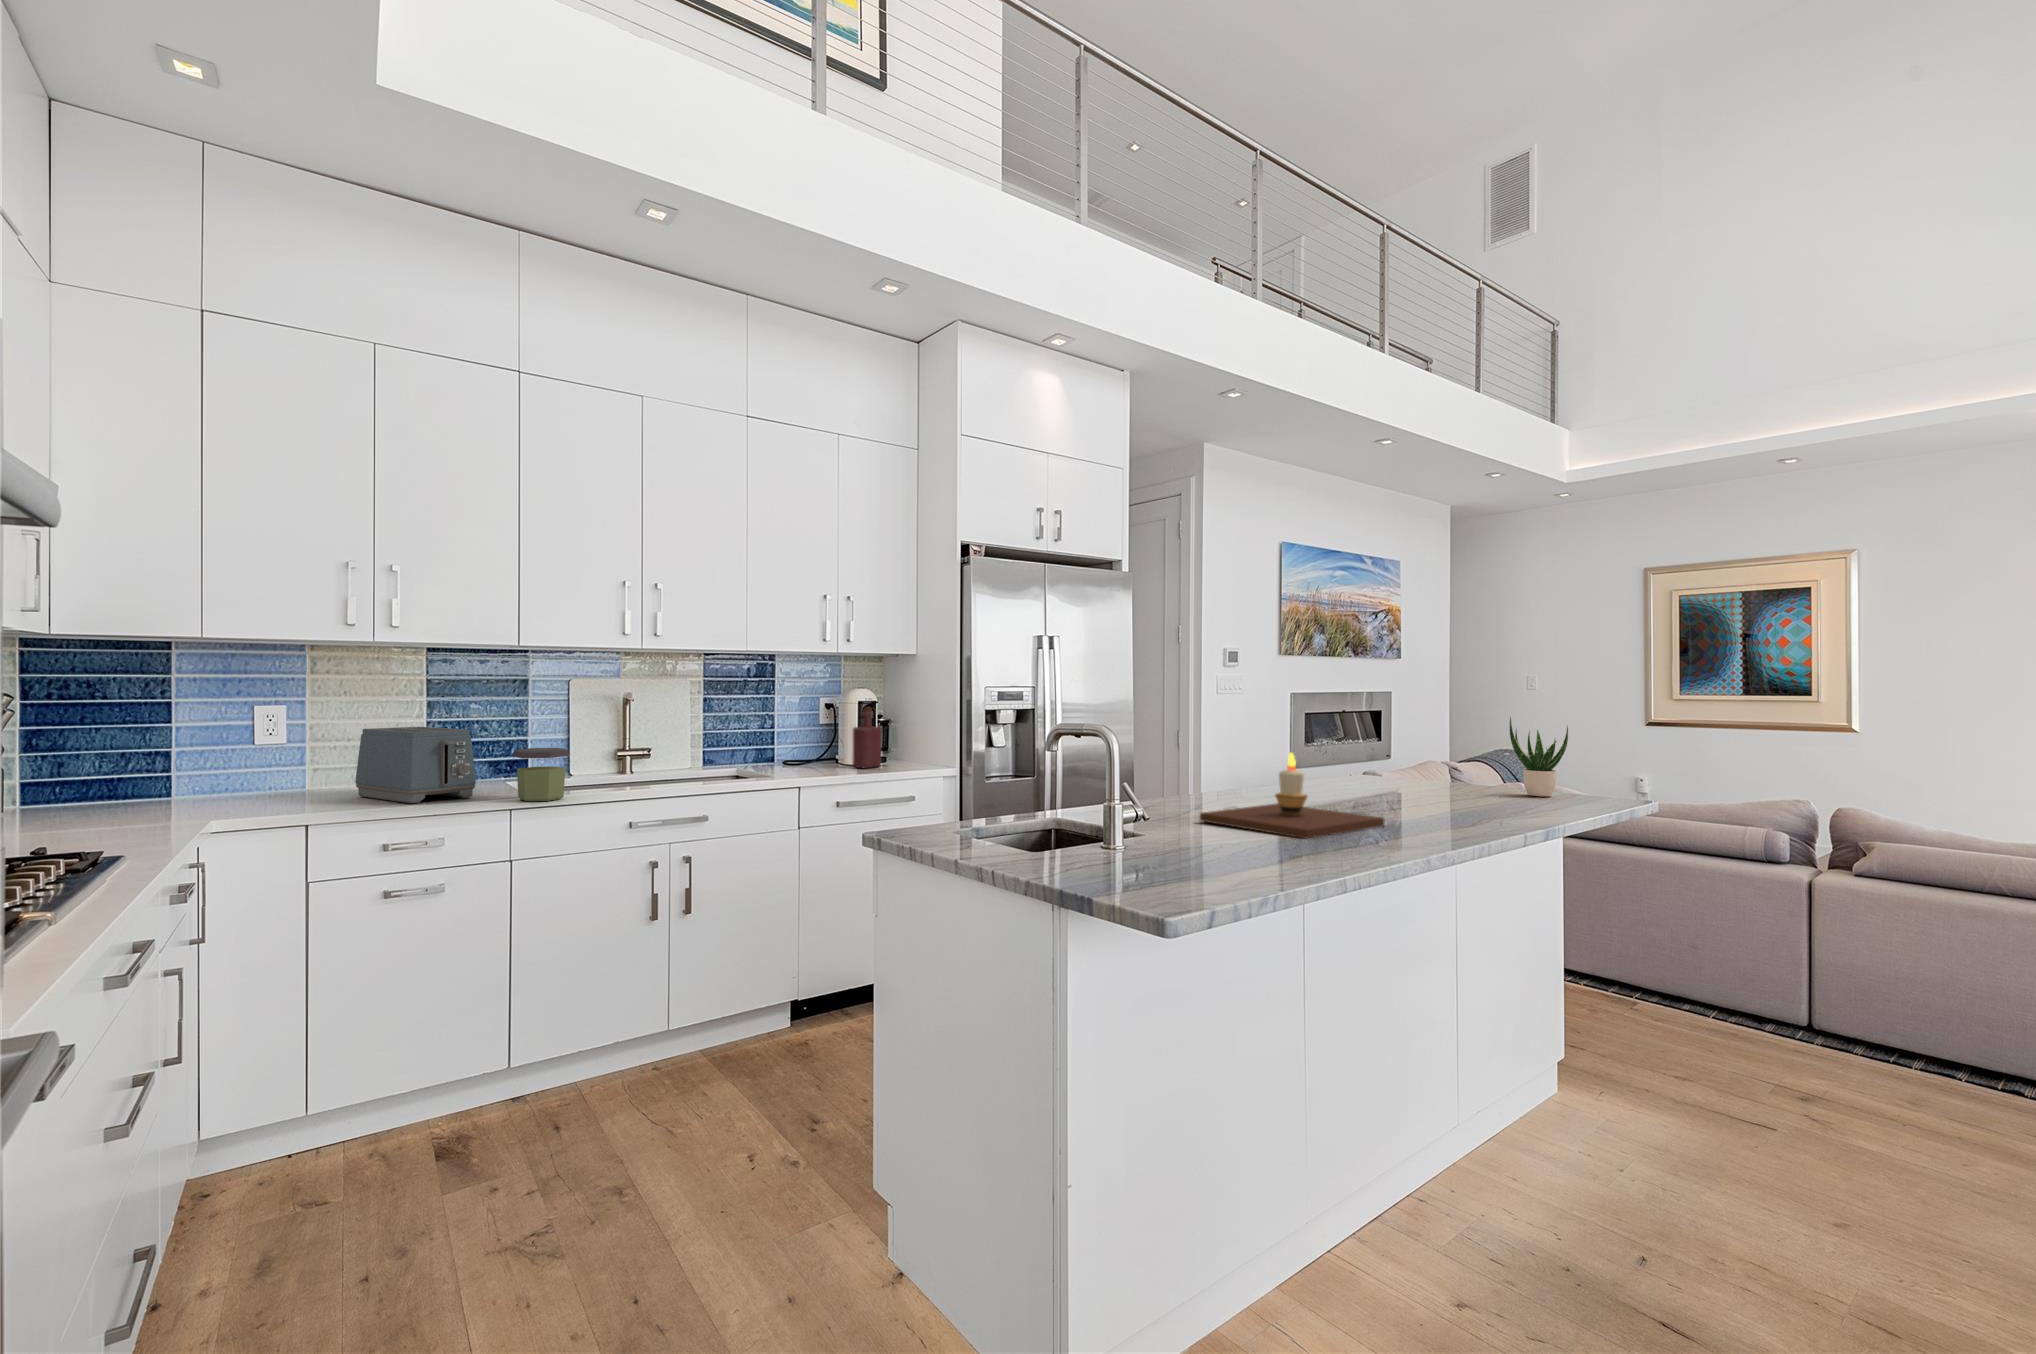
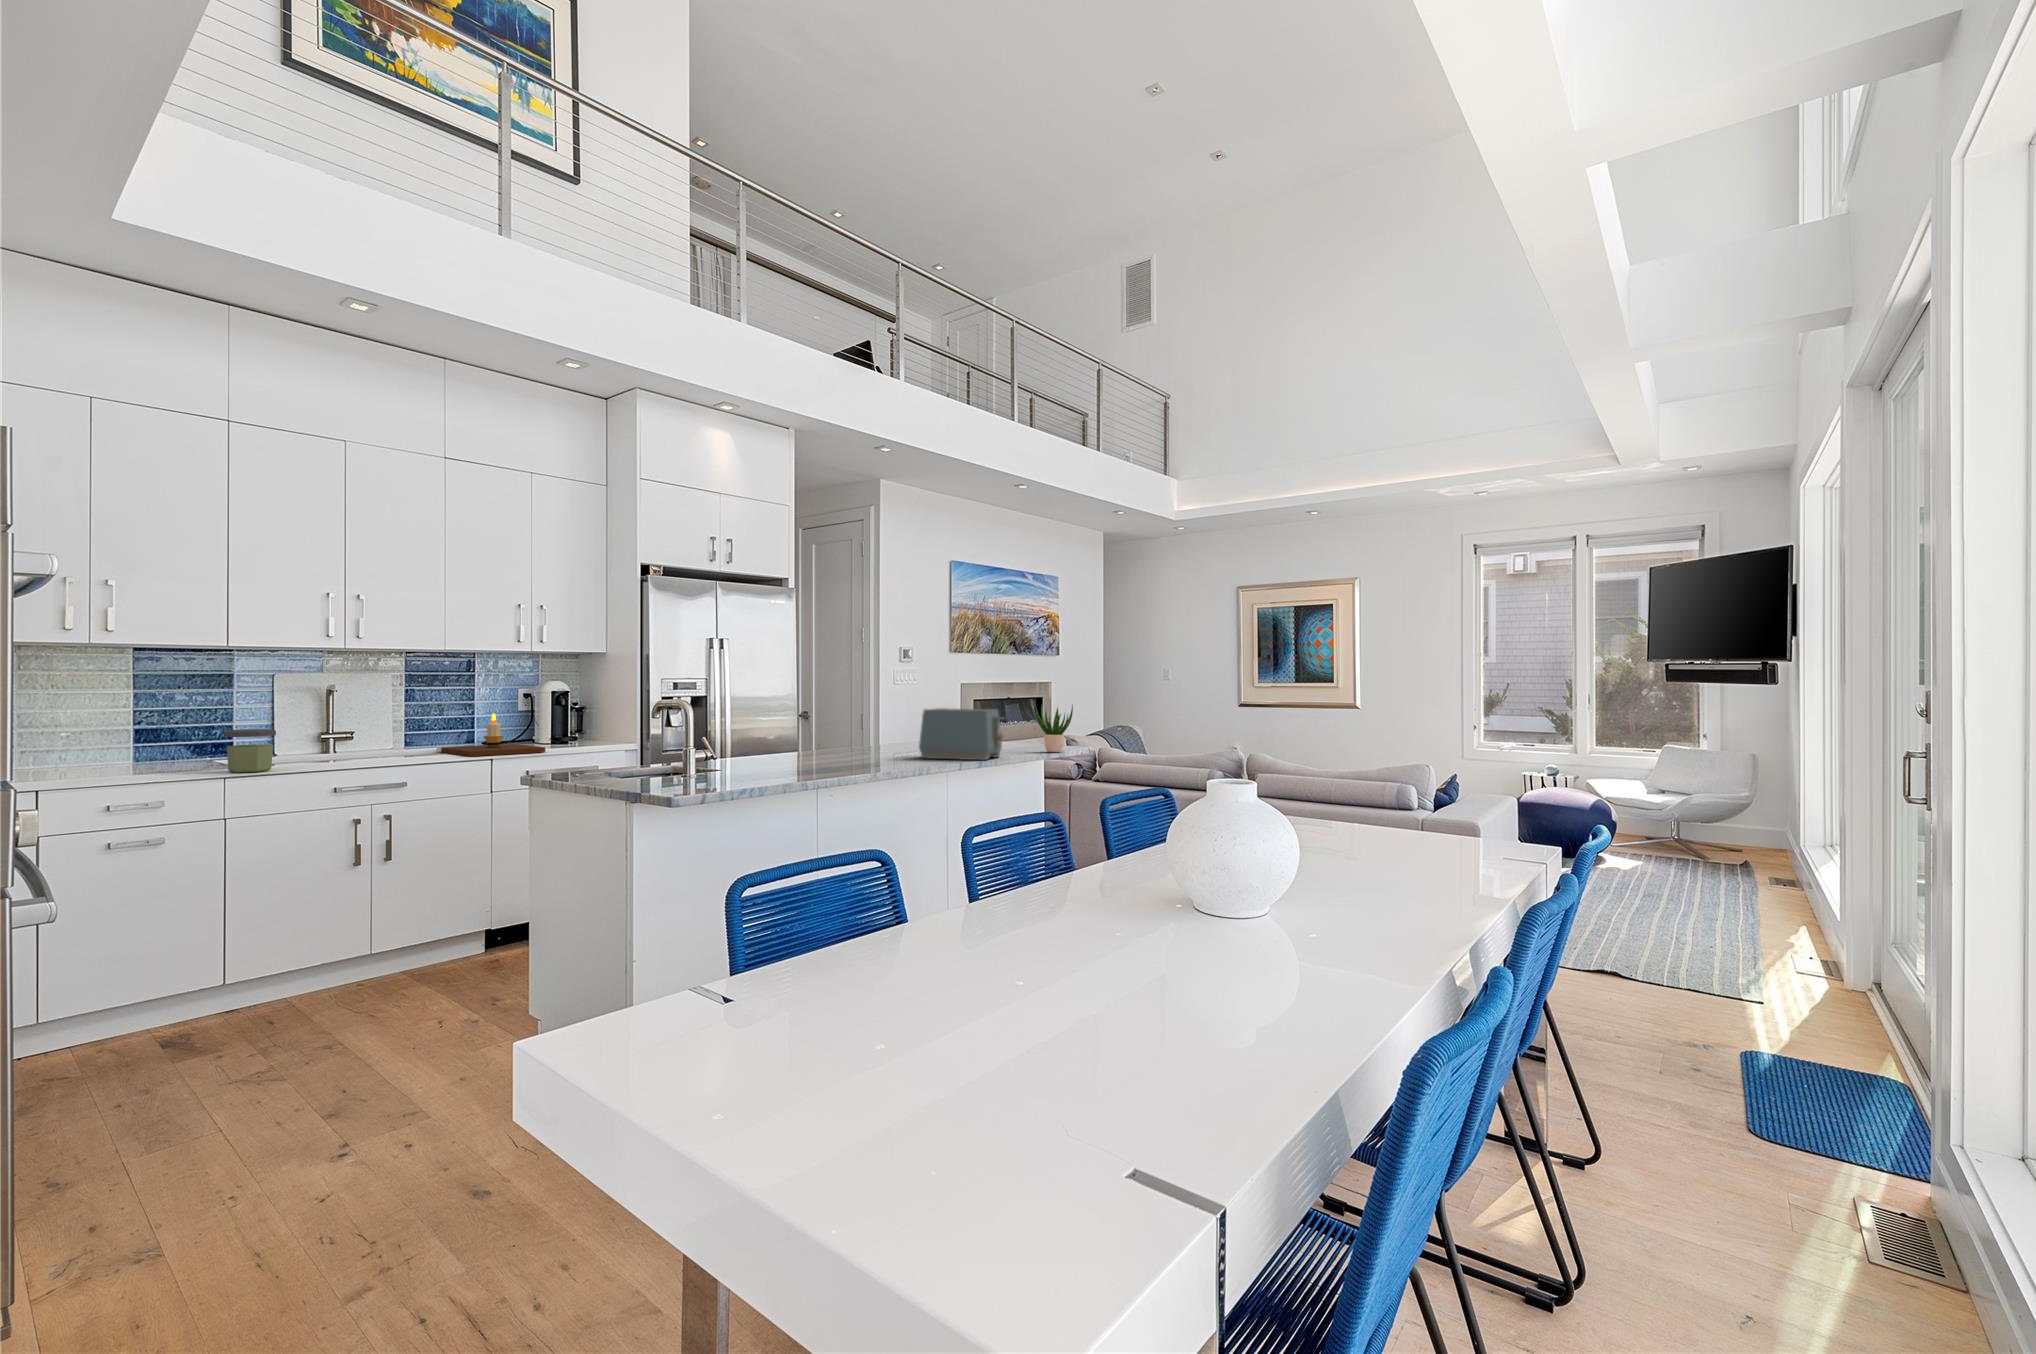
bottle: present [852,707,882,768] -> none [548,696,575,747]
toaster: present [355,727,476,803] -> present [919,708,1004,760]
candle: present [1200,753,1385,839] -> present [441,713,545,756]

